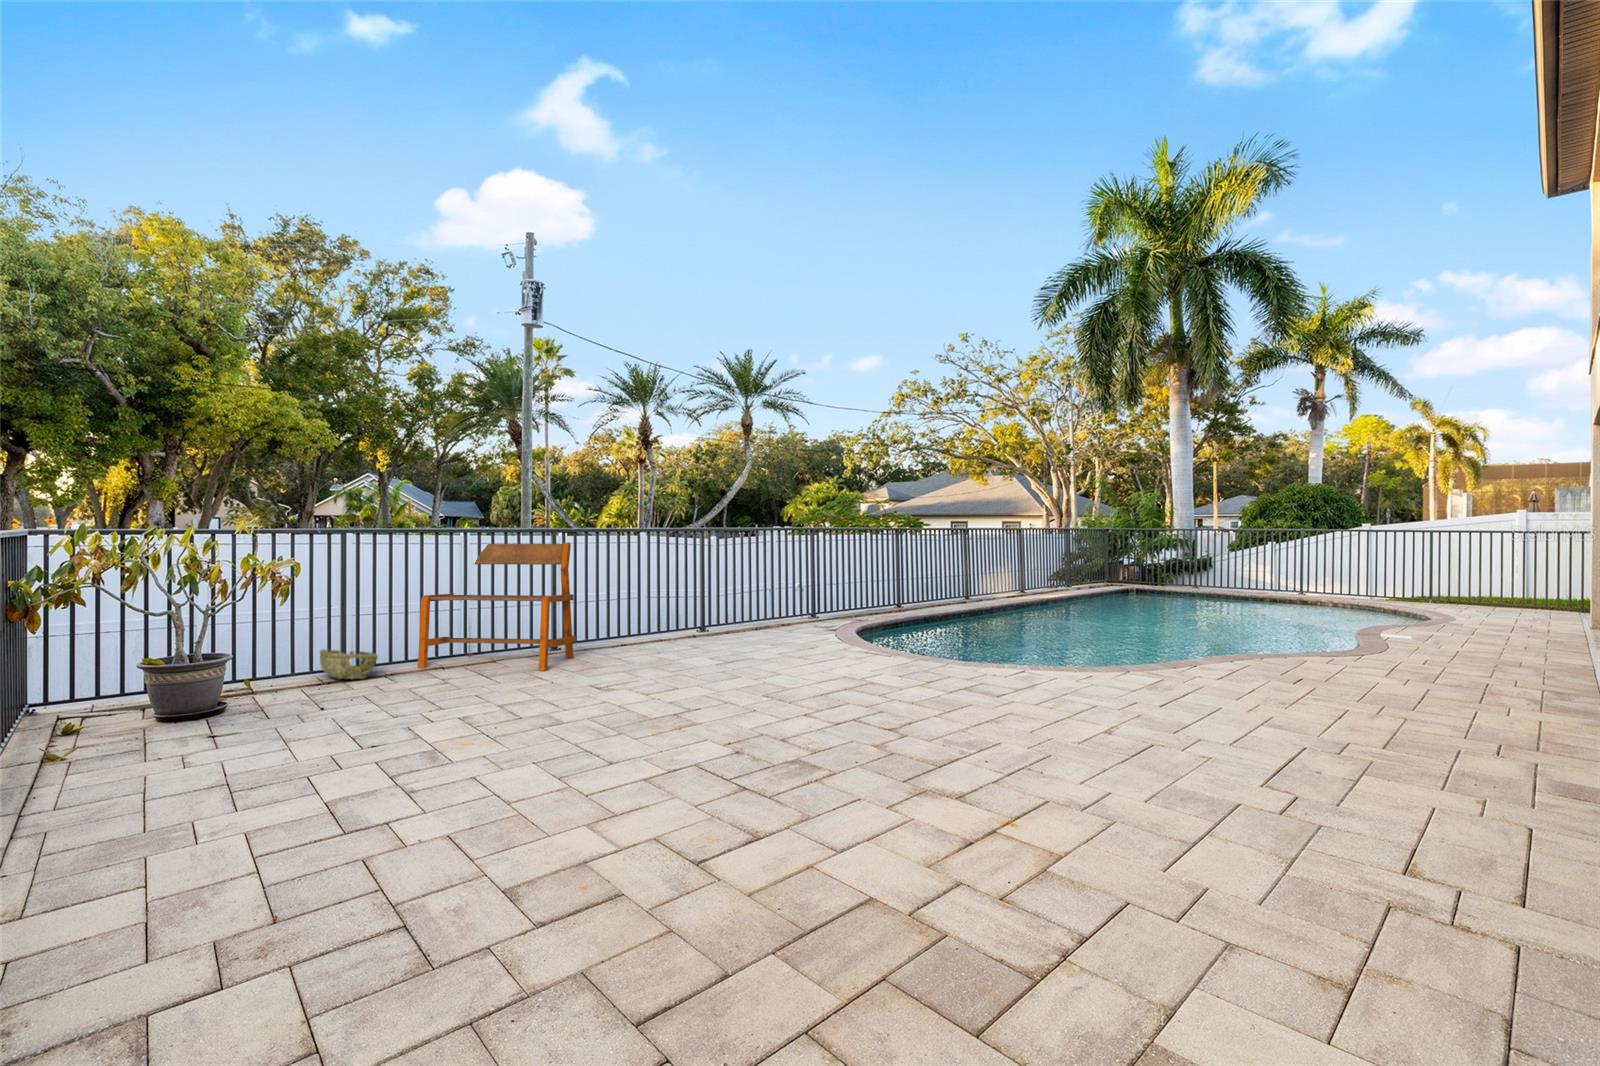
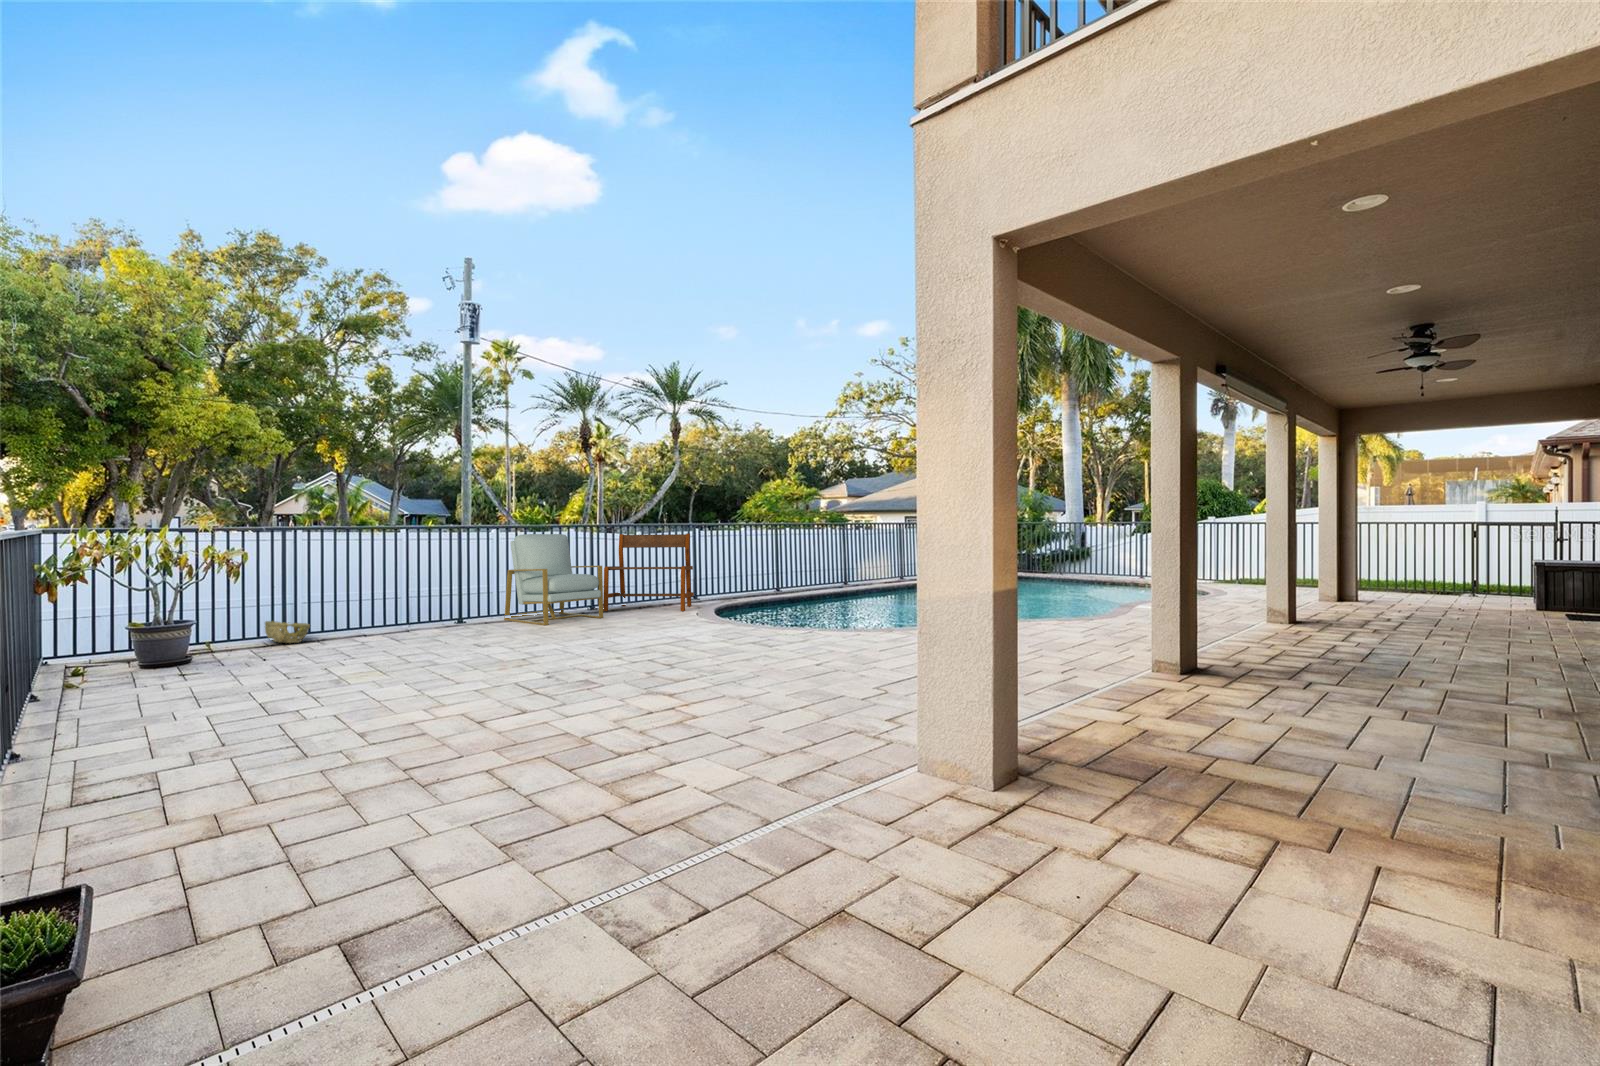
chair: none [605,539,724,653] -> present [504,534,603,625]
bench: present [418,543,576,671] -> present [603,534,694,611]

